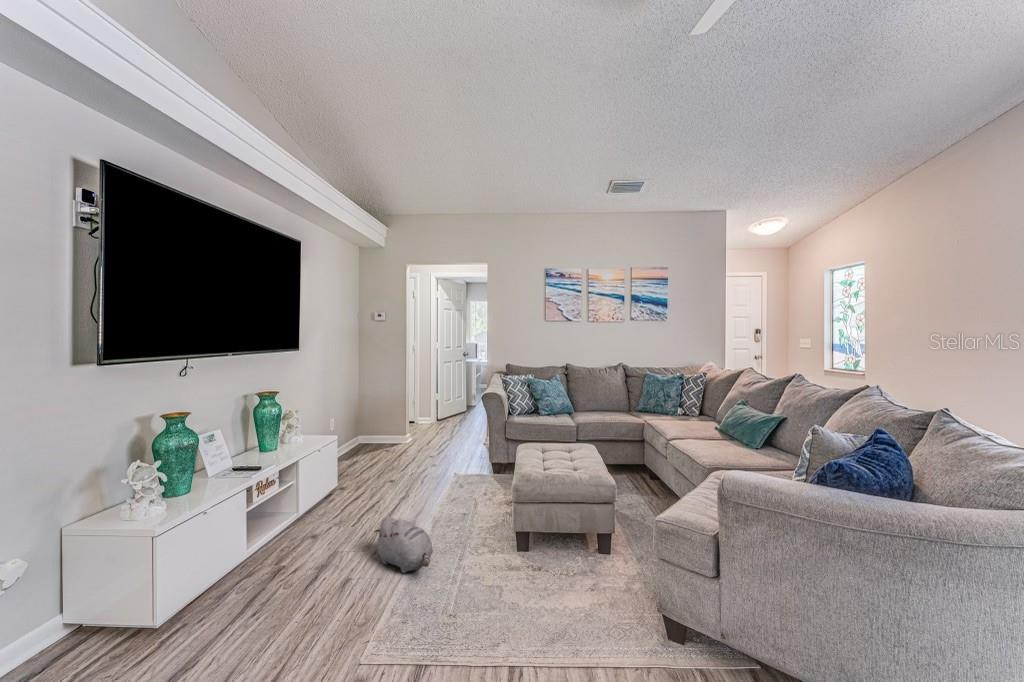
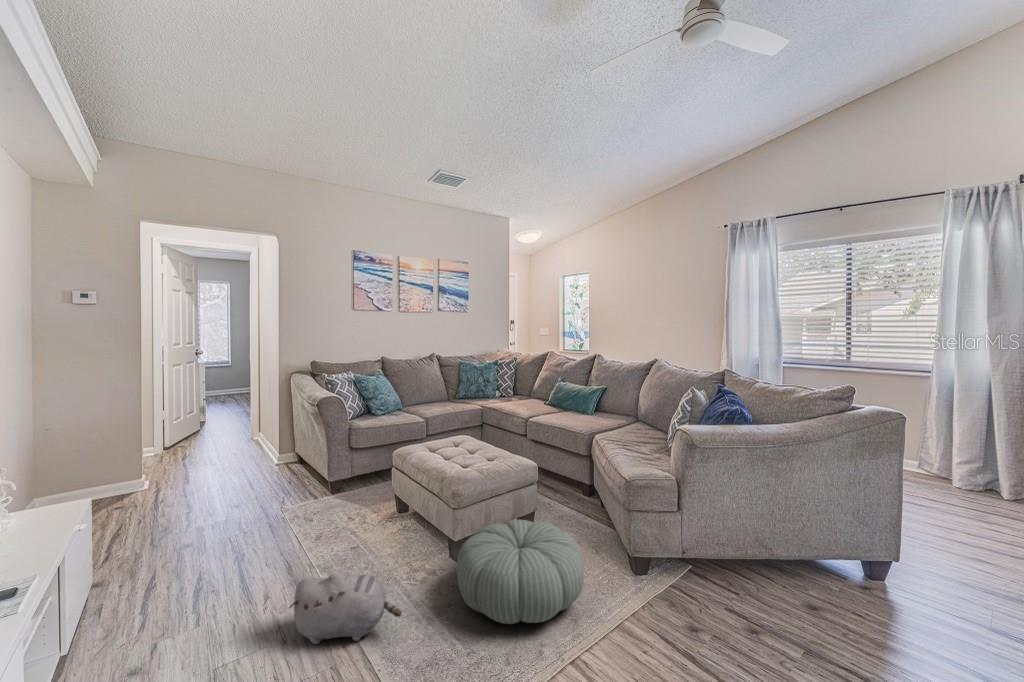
pouf: none [476,527,599,624] -> present [456,520,584,624]

